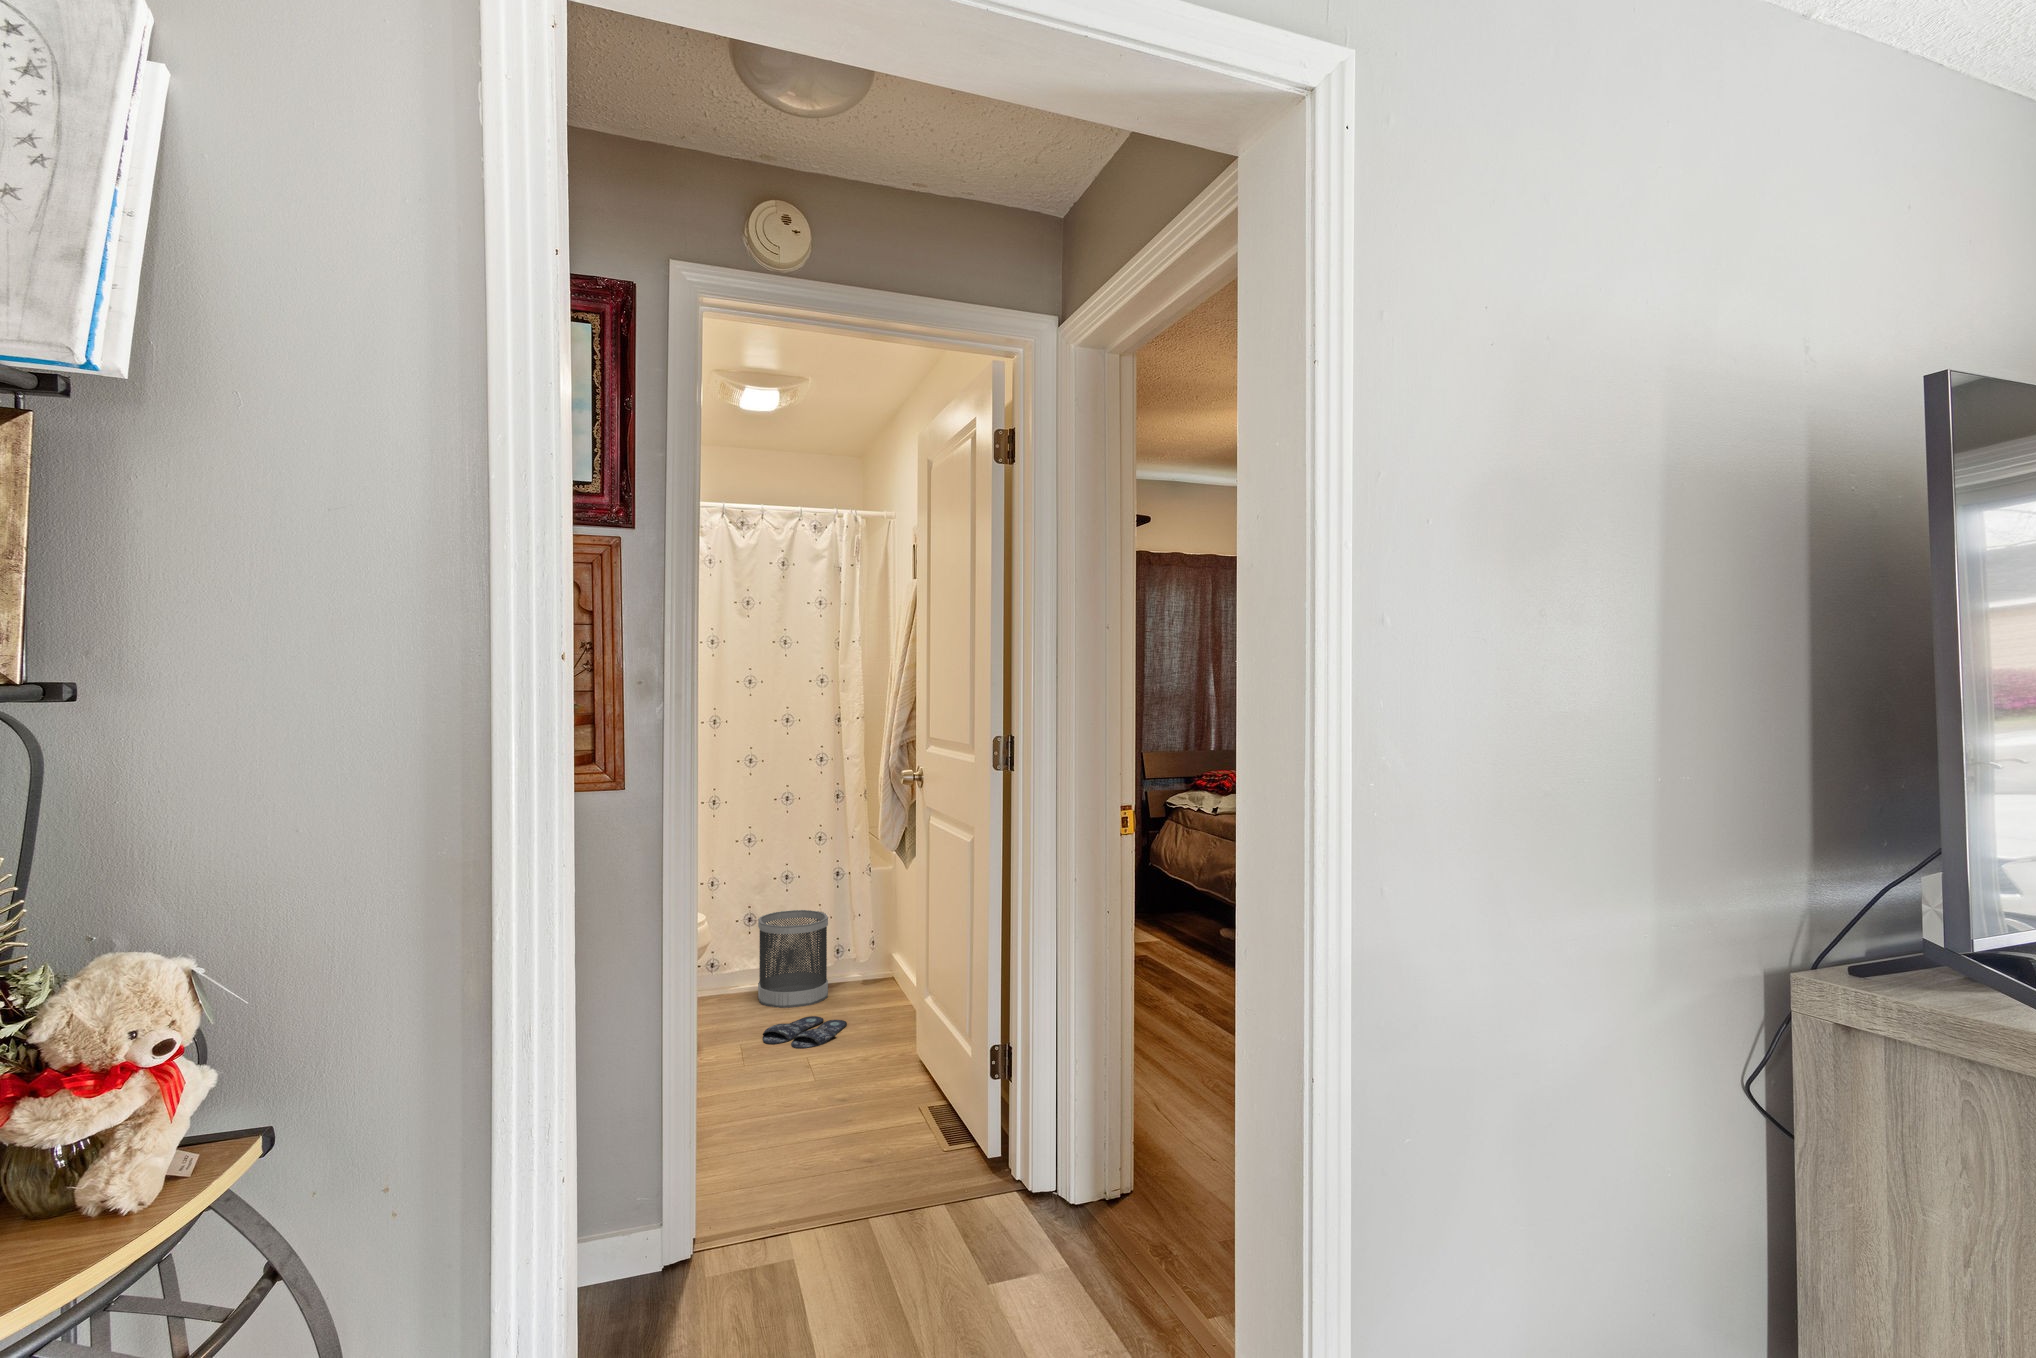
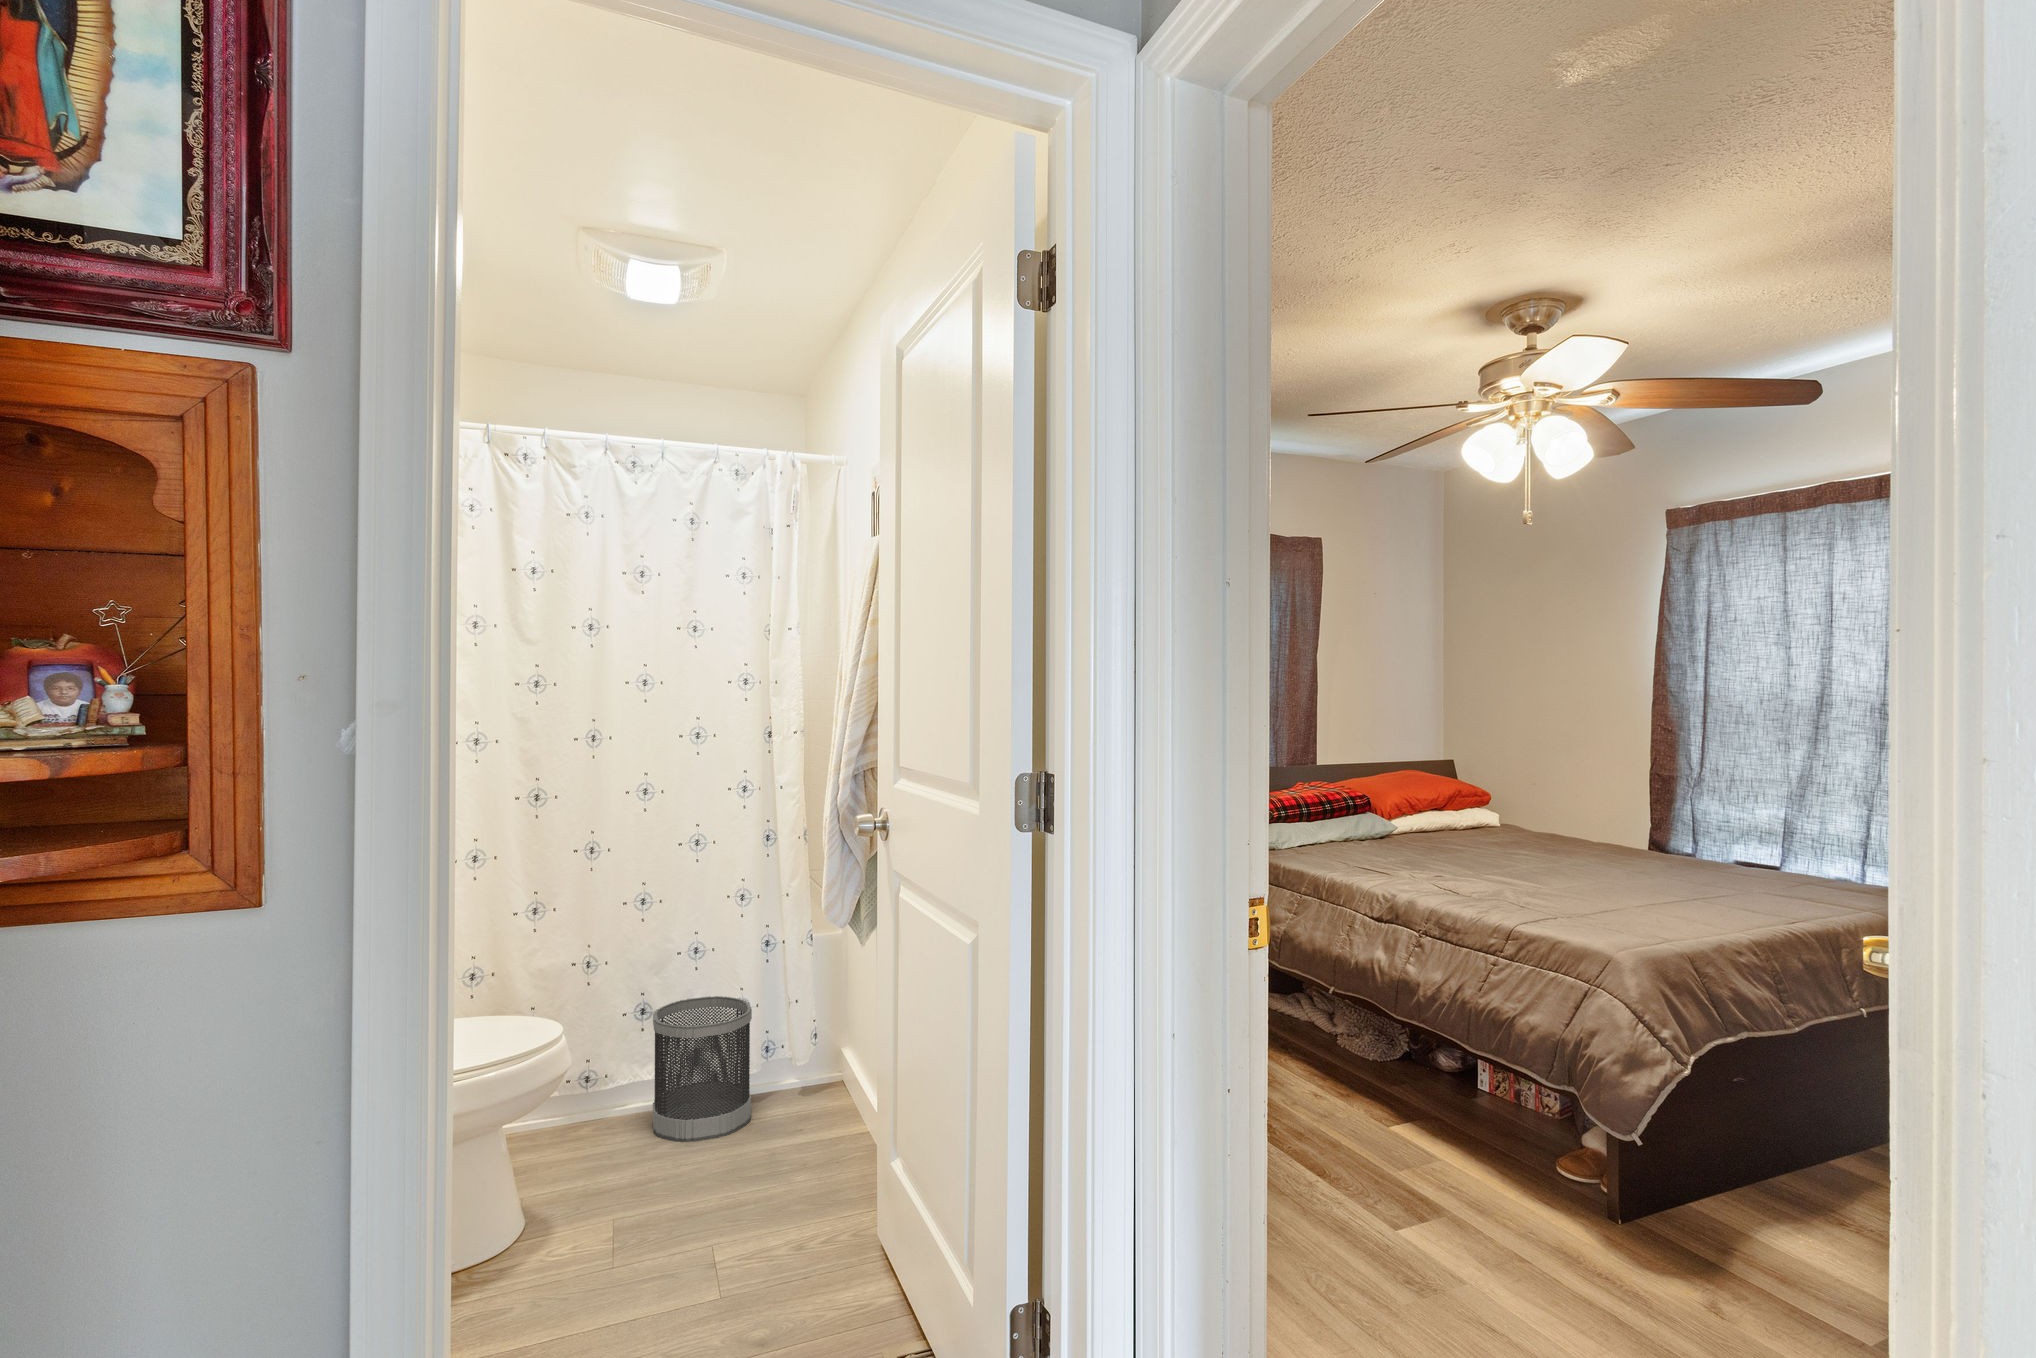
slippers: present [763,1016,847,1049] -> none [648,1159,775,1226]

